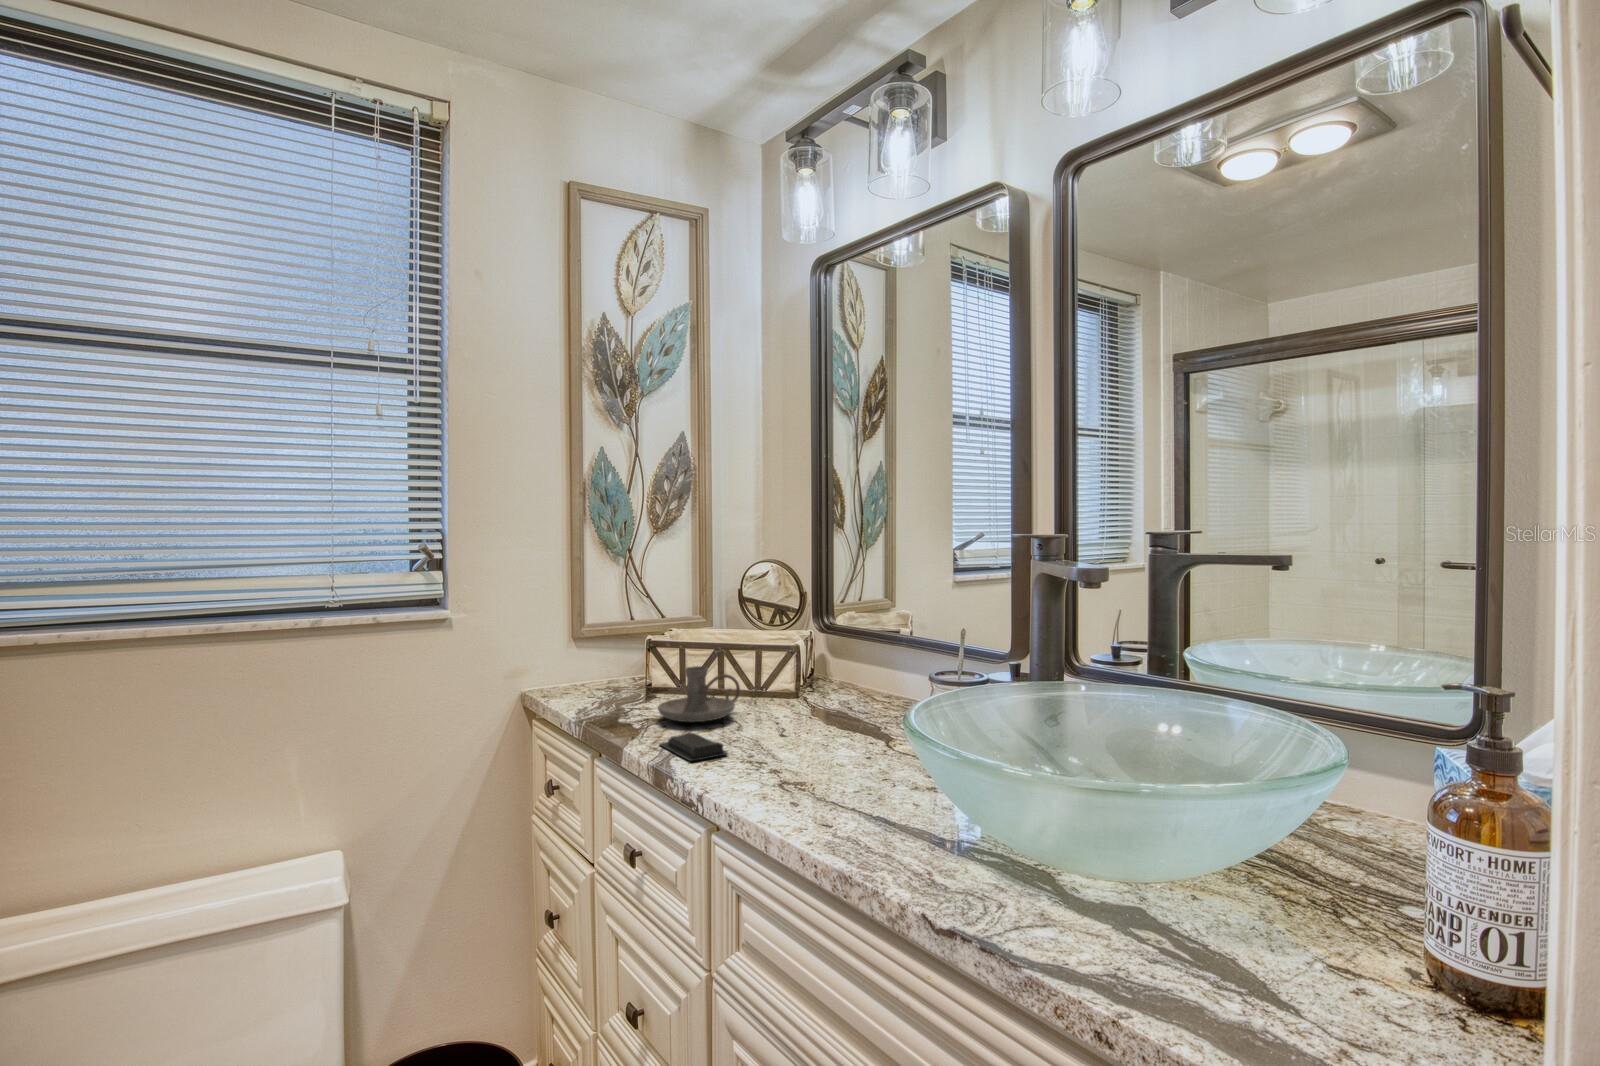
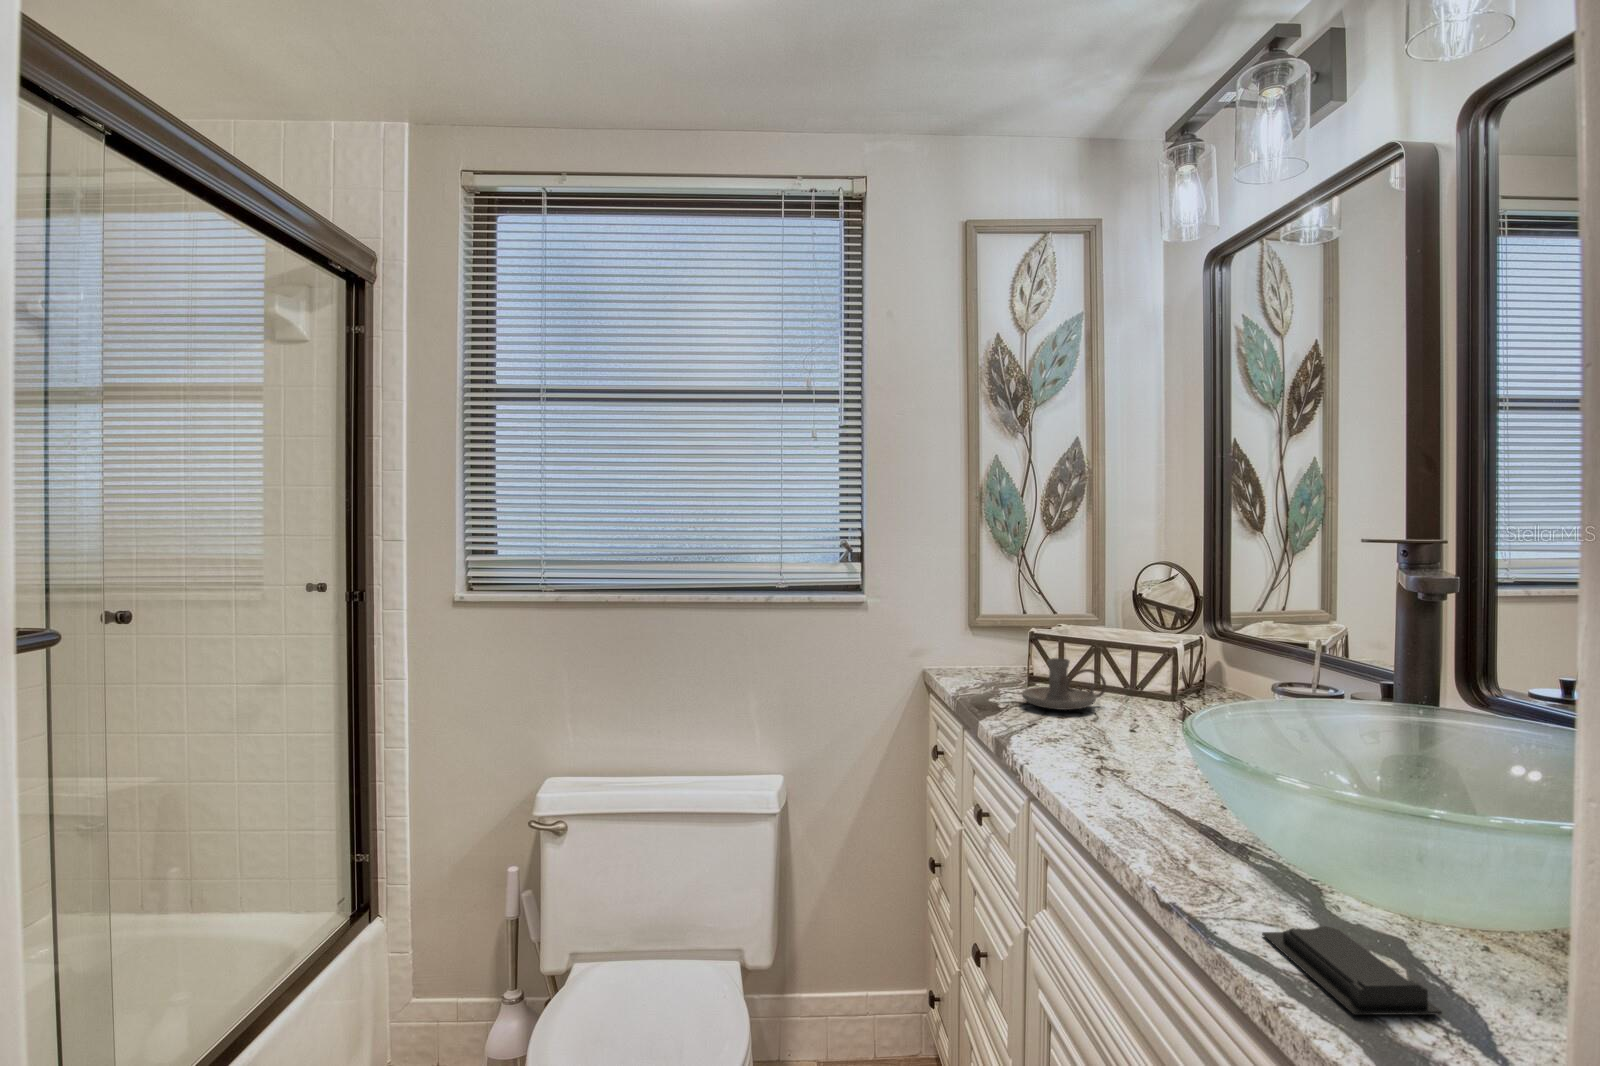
soap bar: present [659,733,728,761] -> present [1262,926,1442,1015]

